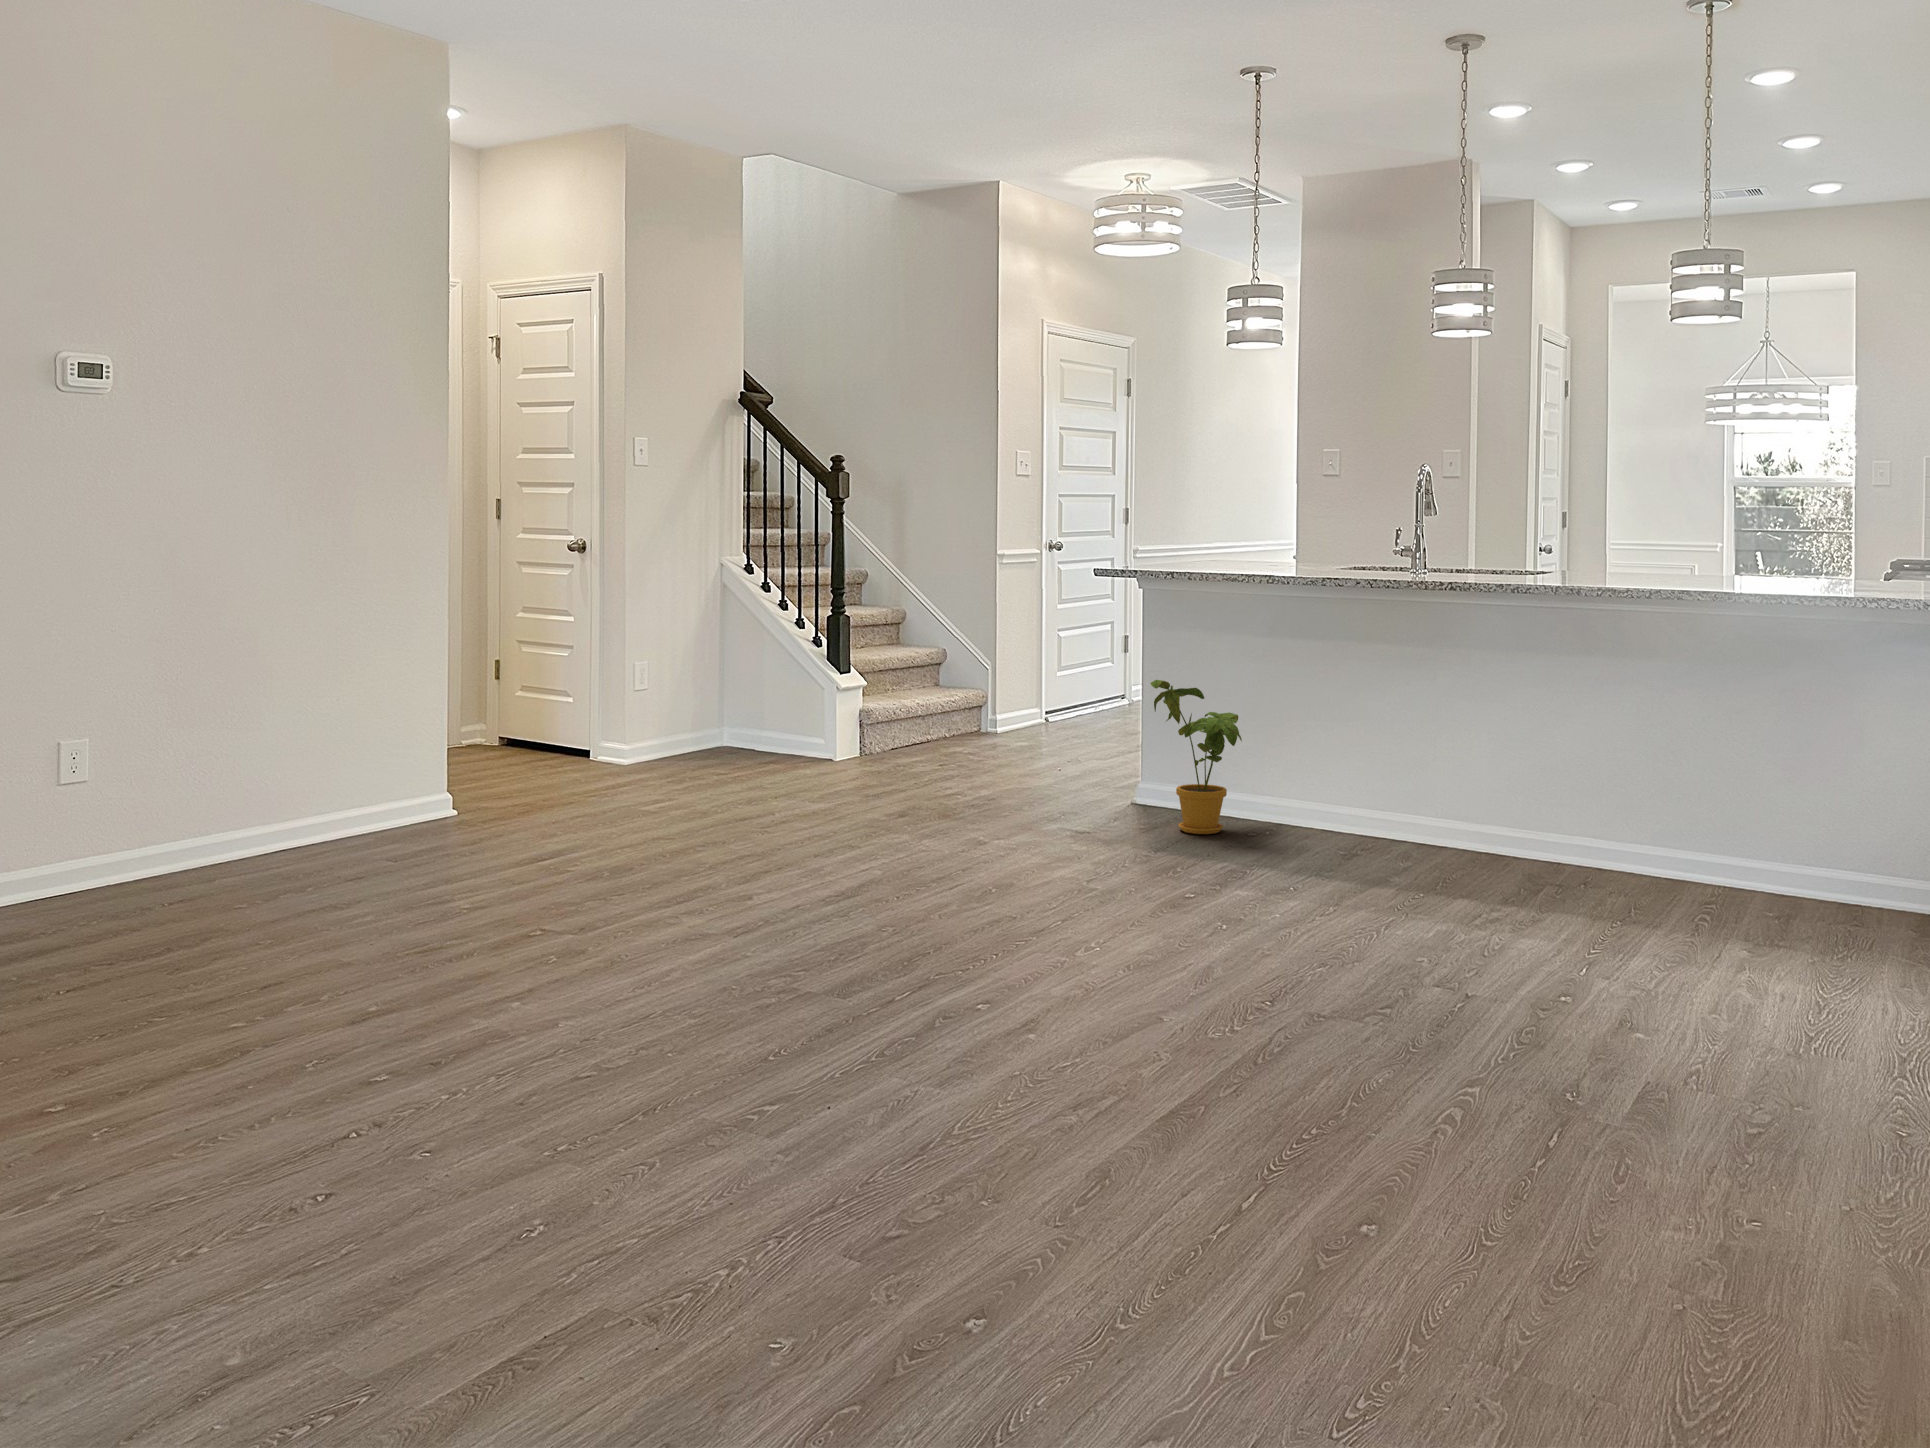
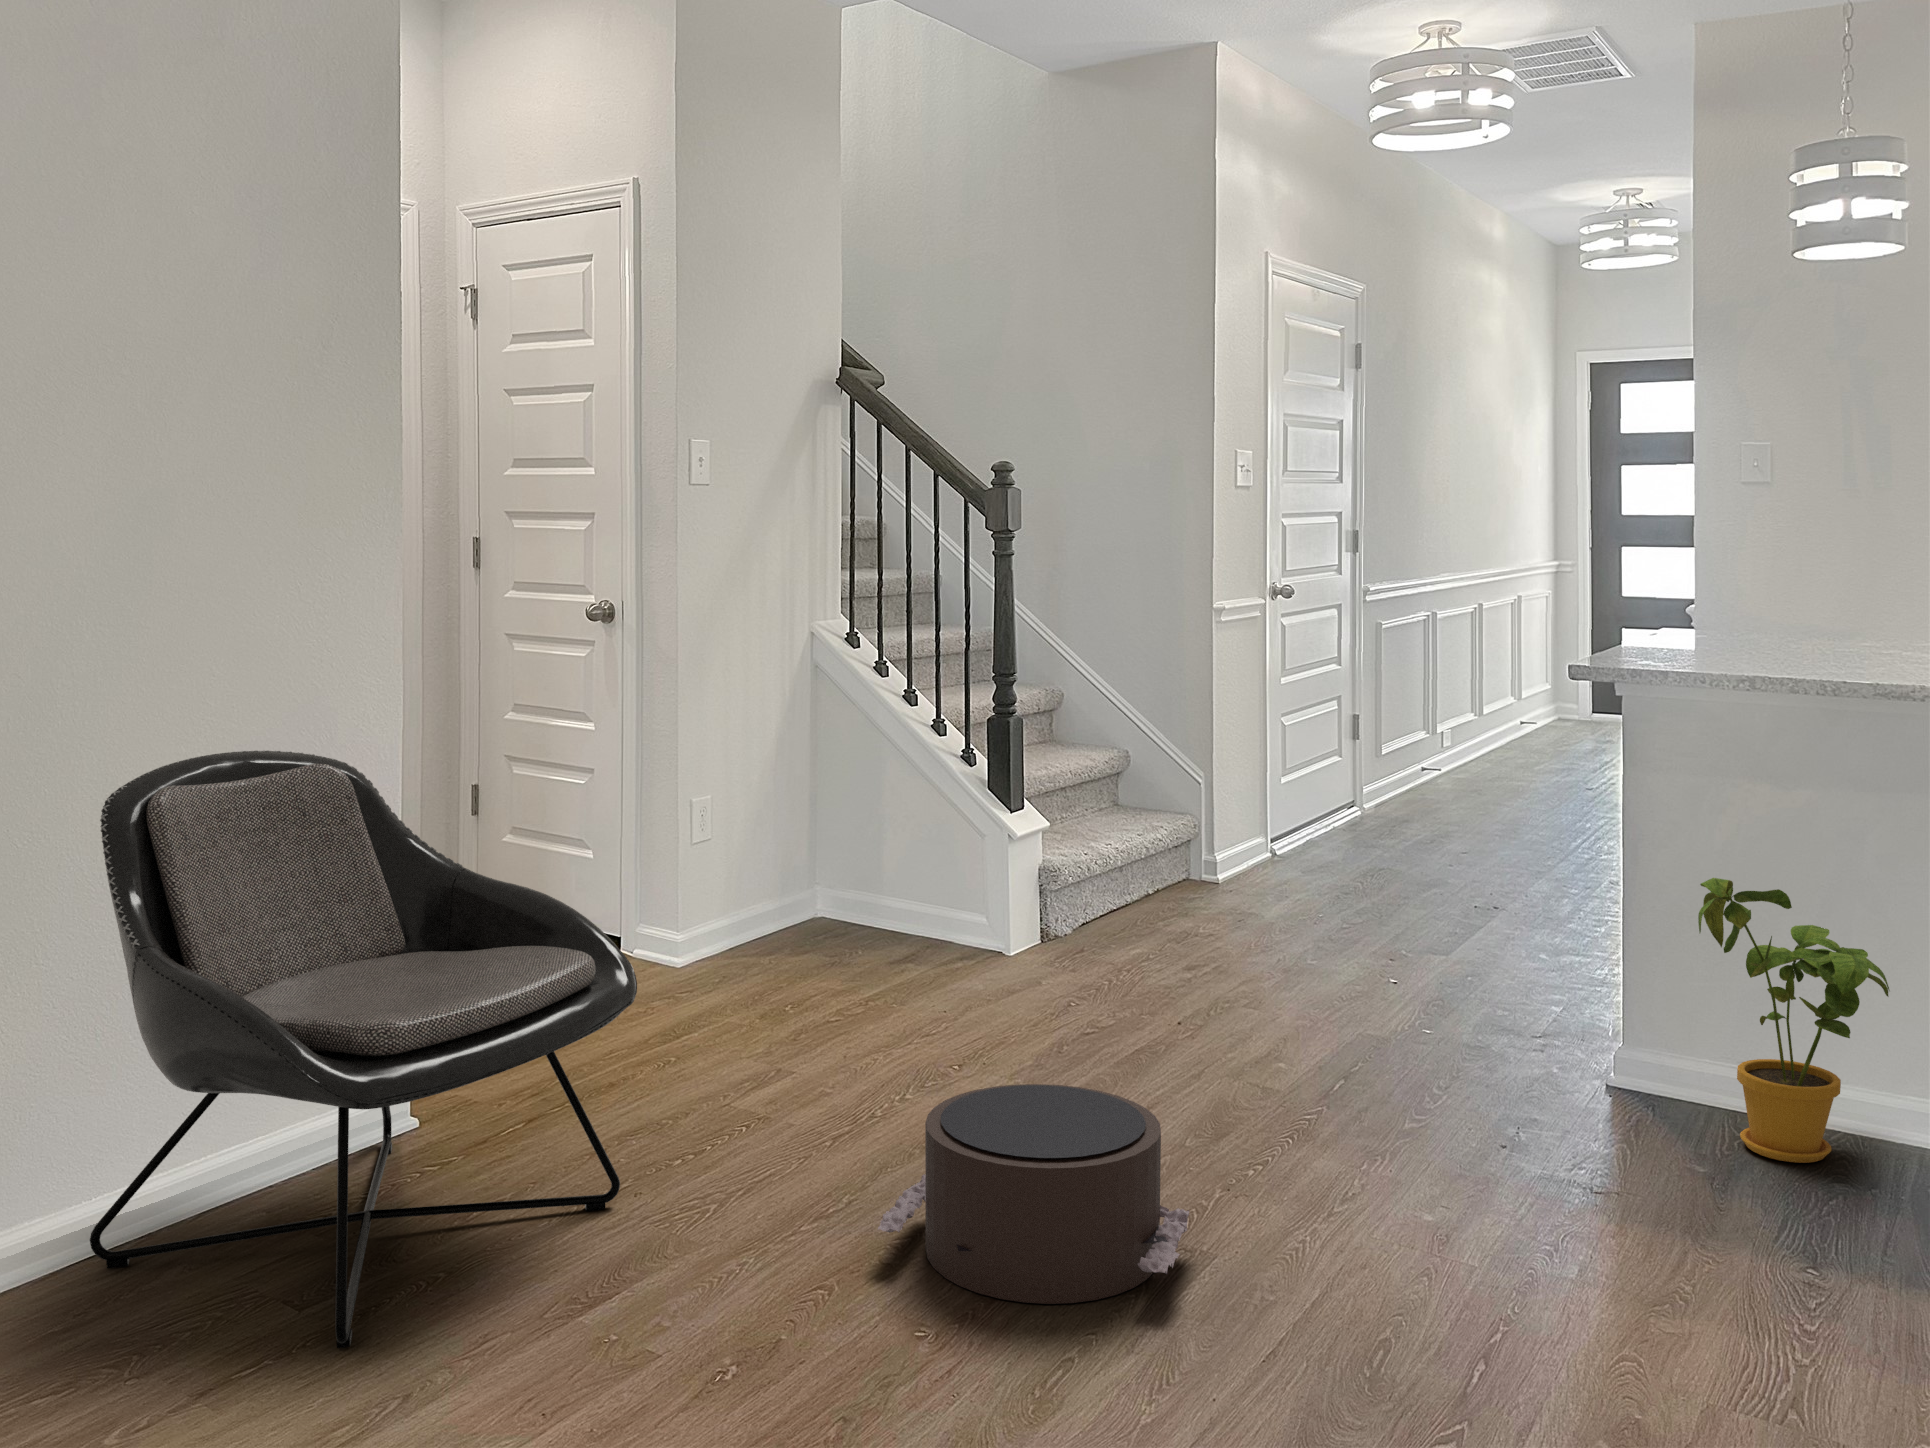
lounge chair: none [274,599,565,877] -> present [90,751,637,1348]
pouf: none [681,779,845,869] -> present [878,1084,1189,1304]

